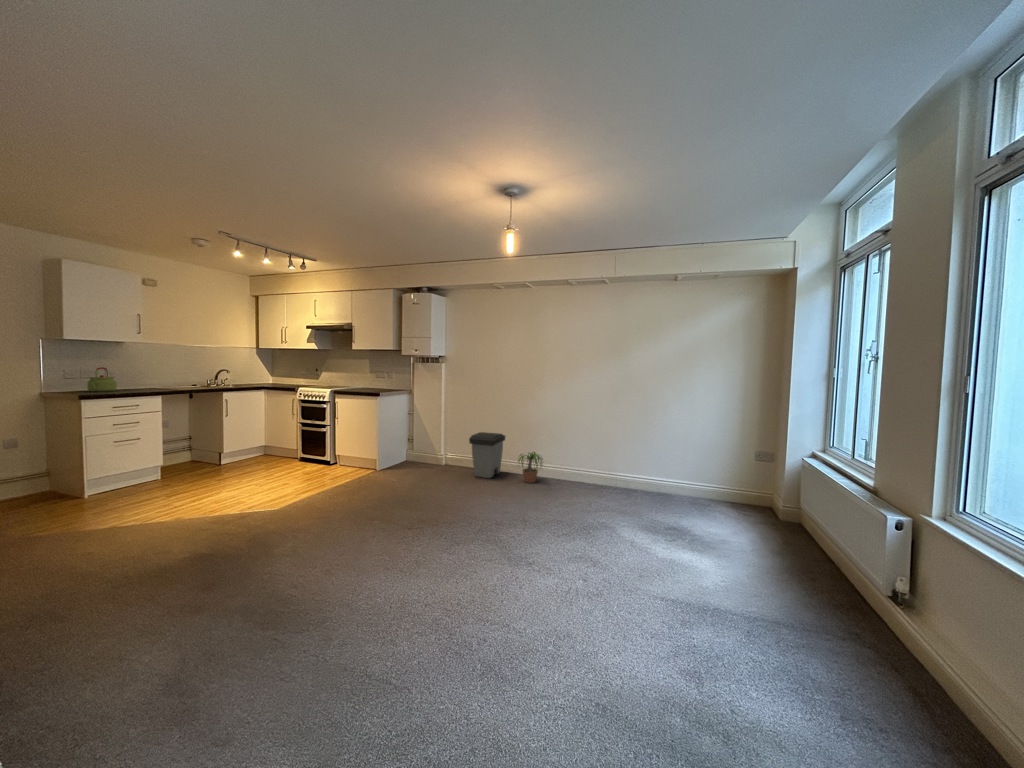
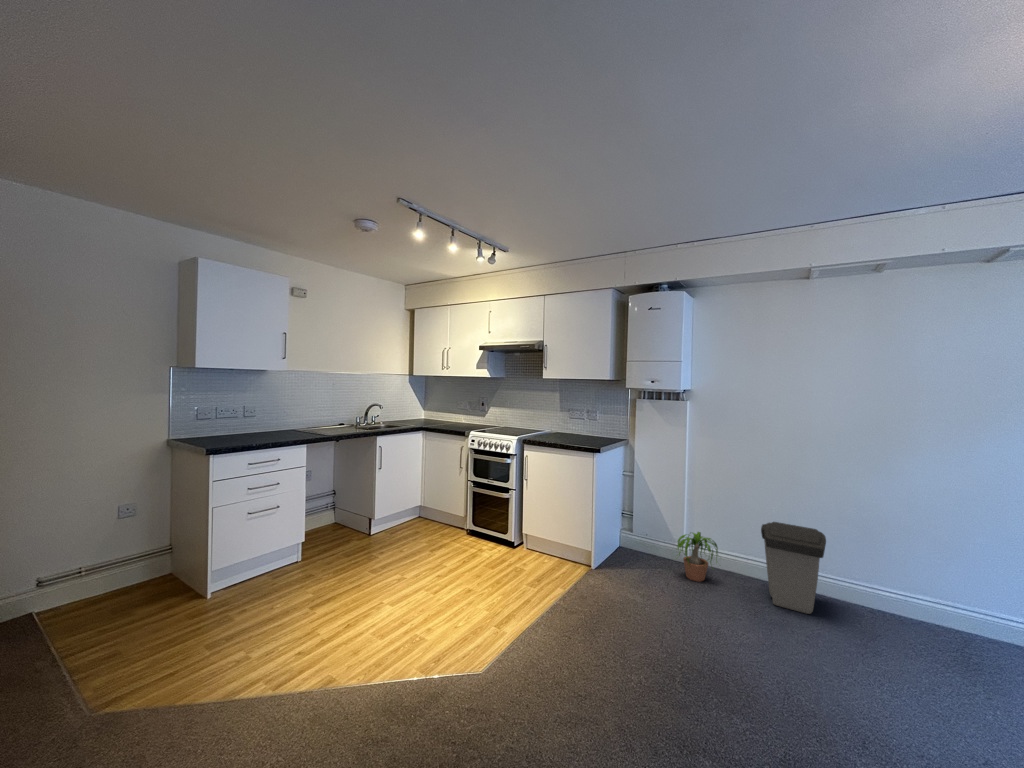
kettle: present [87,367,116,392] -> none [222,405,255,439]
potted plant: present [518,452,542,483] -> present [677,532,718,582]

